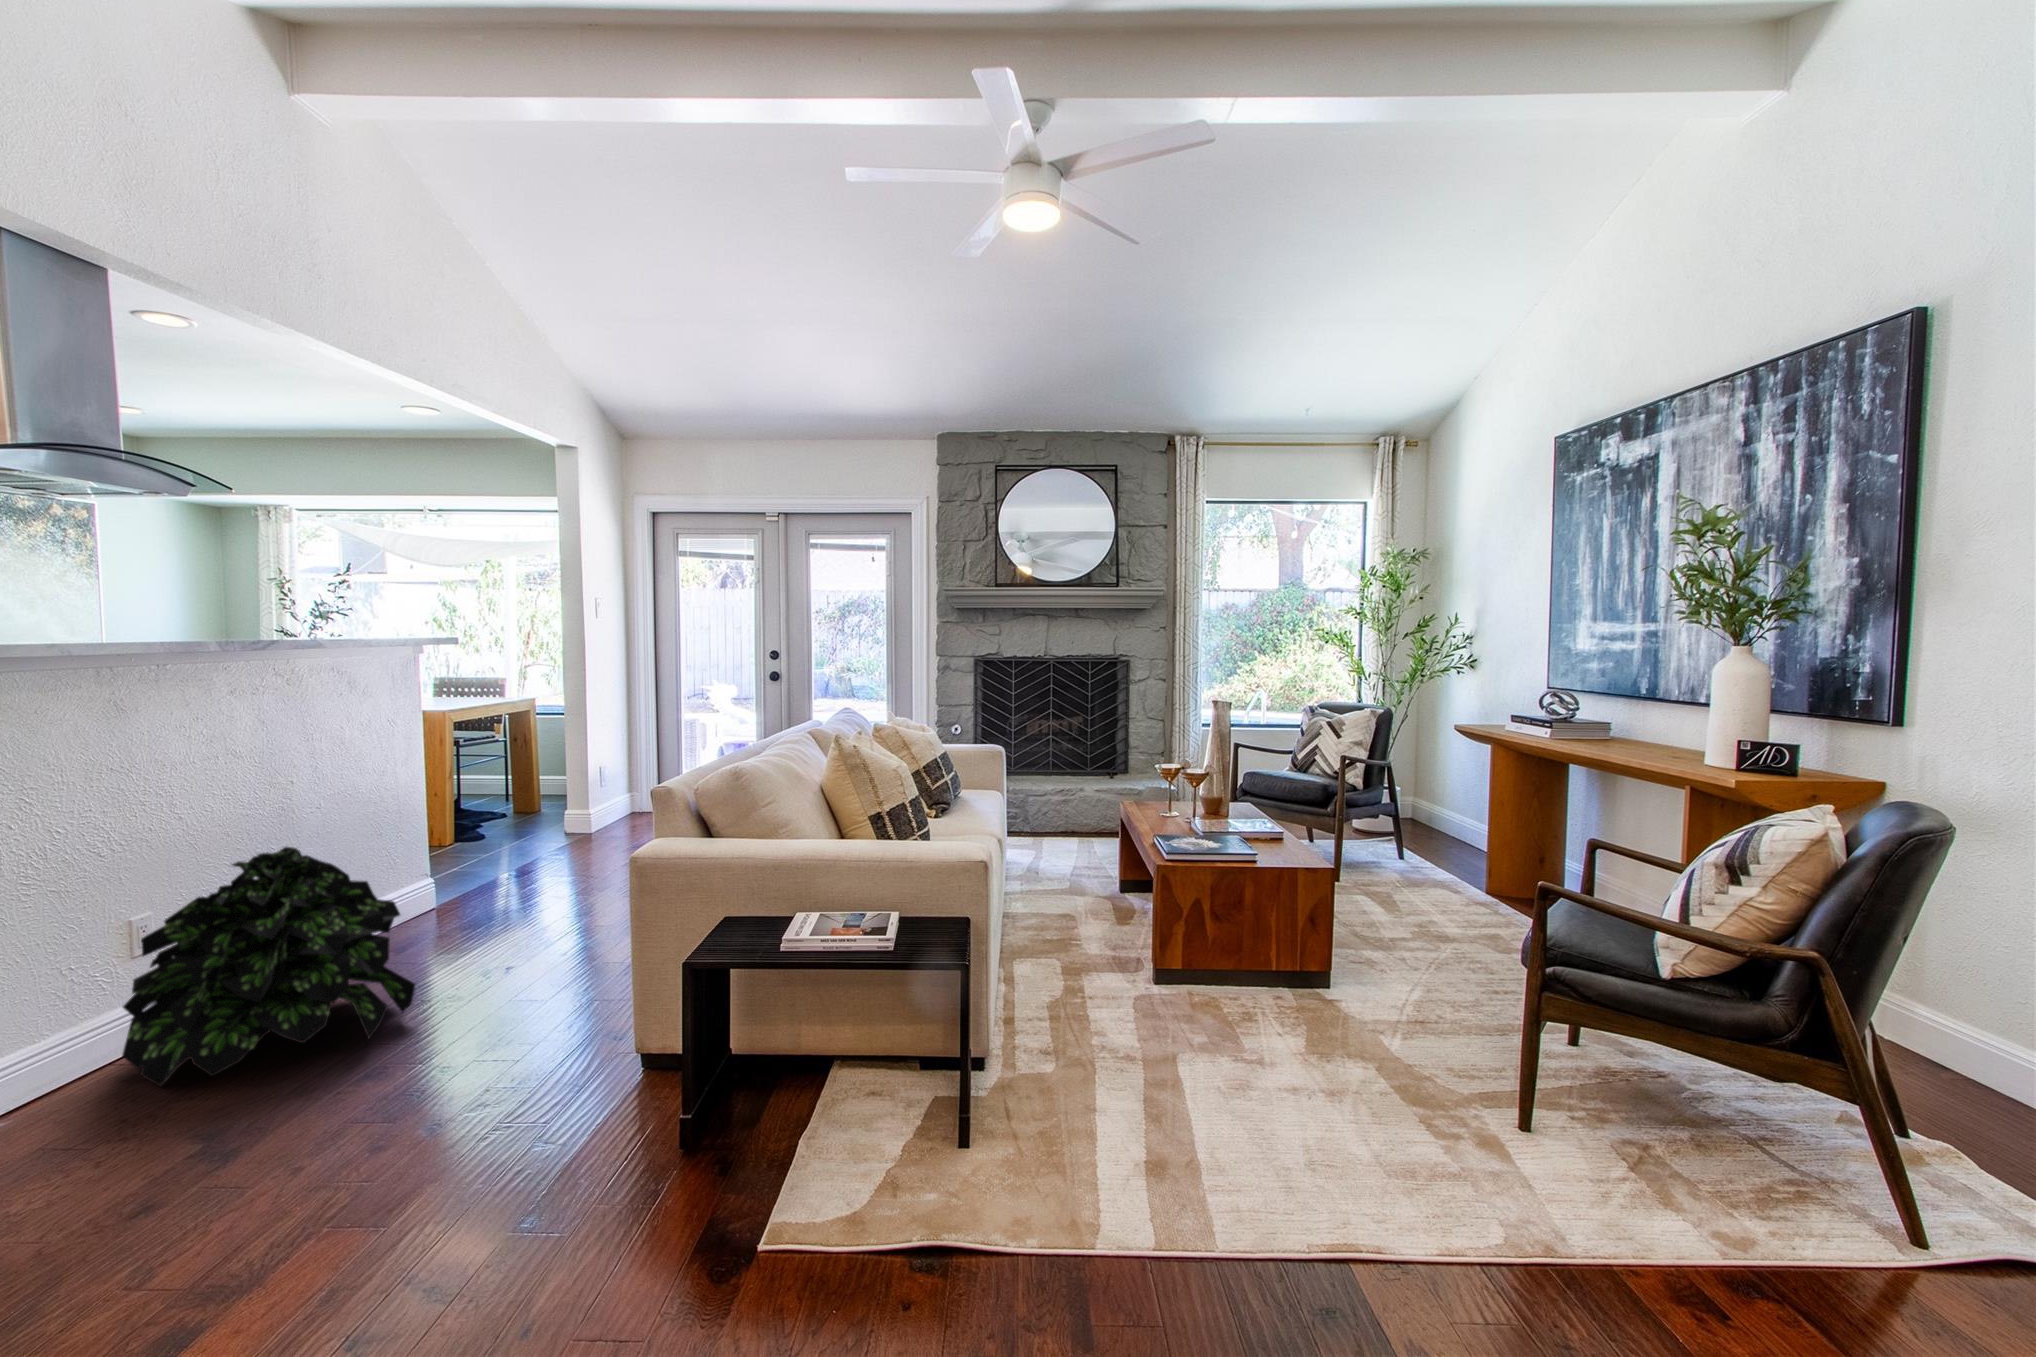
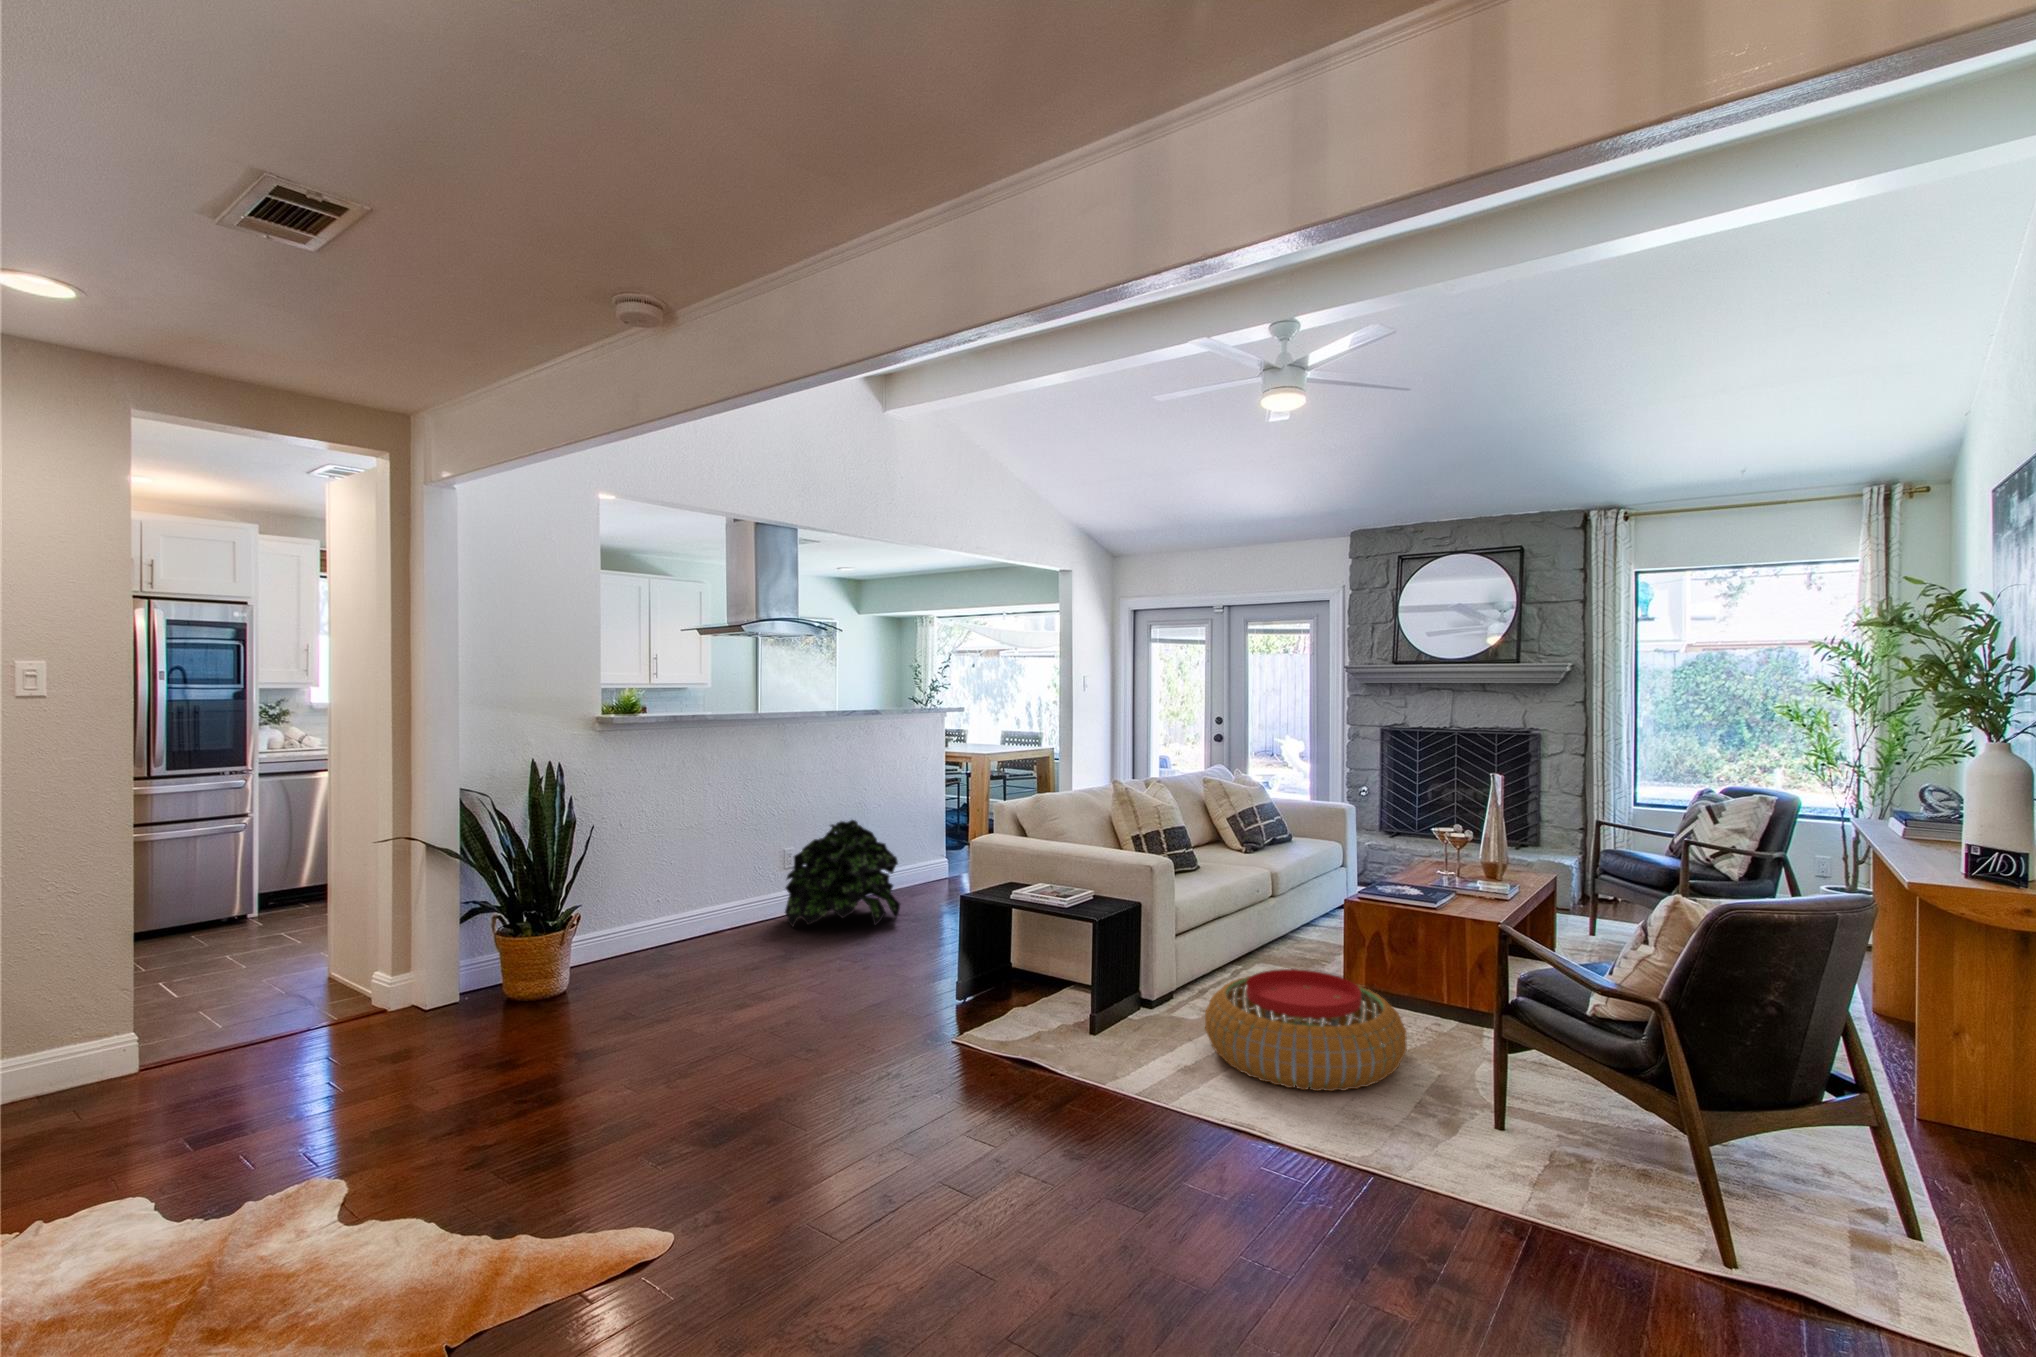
pouf: none [1107,970,1381,1156] -> present [1205,969,1407,1091]

